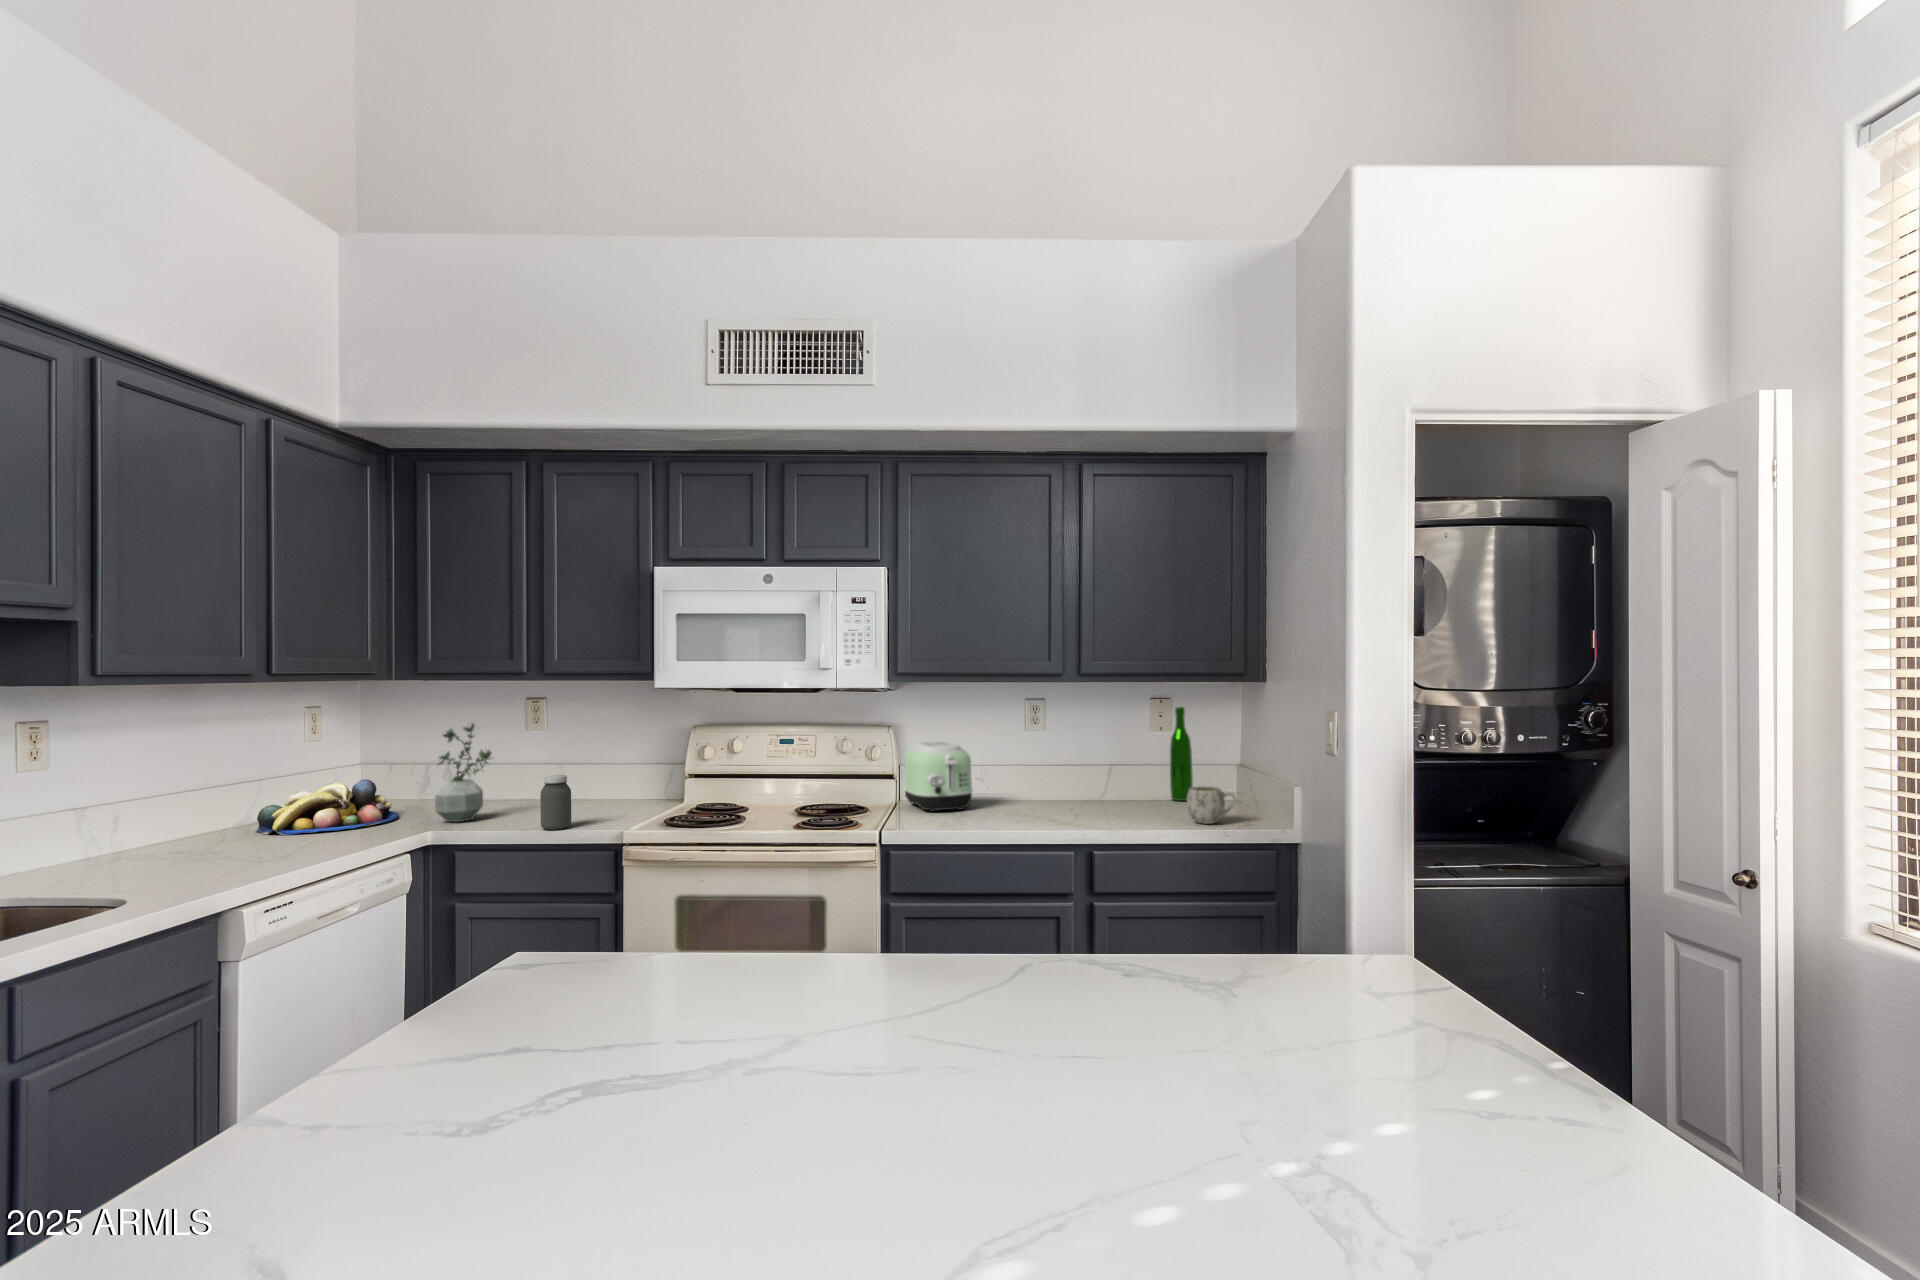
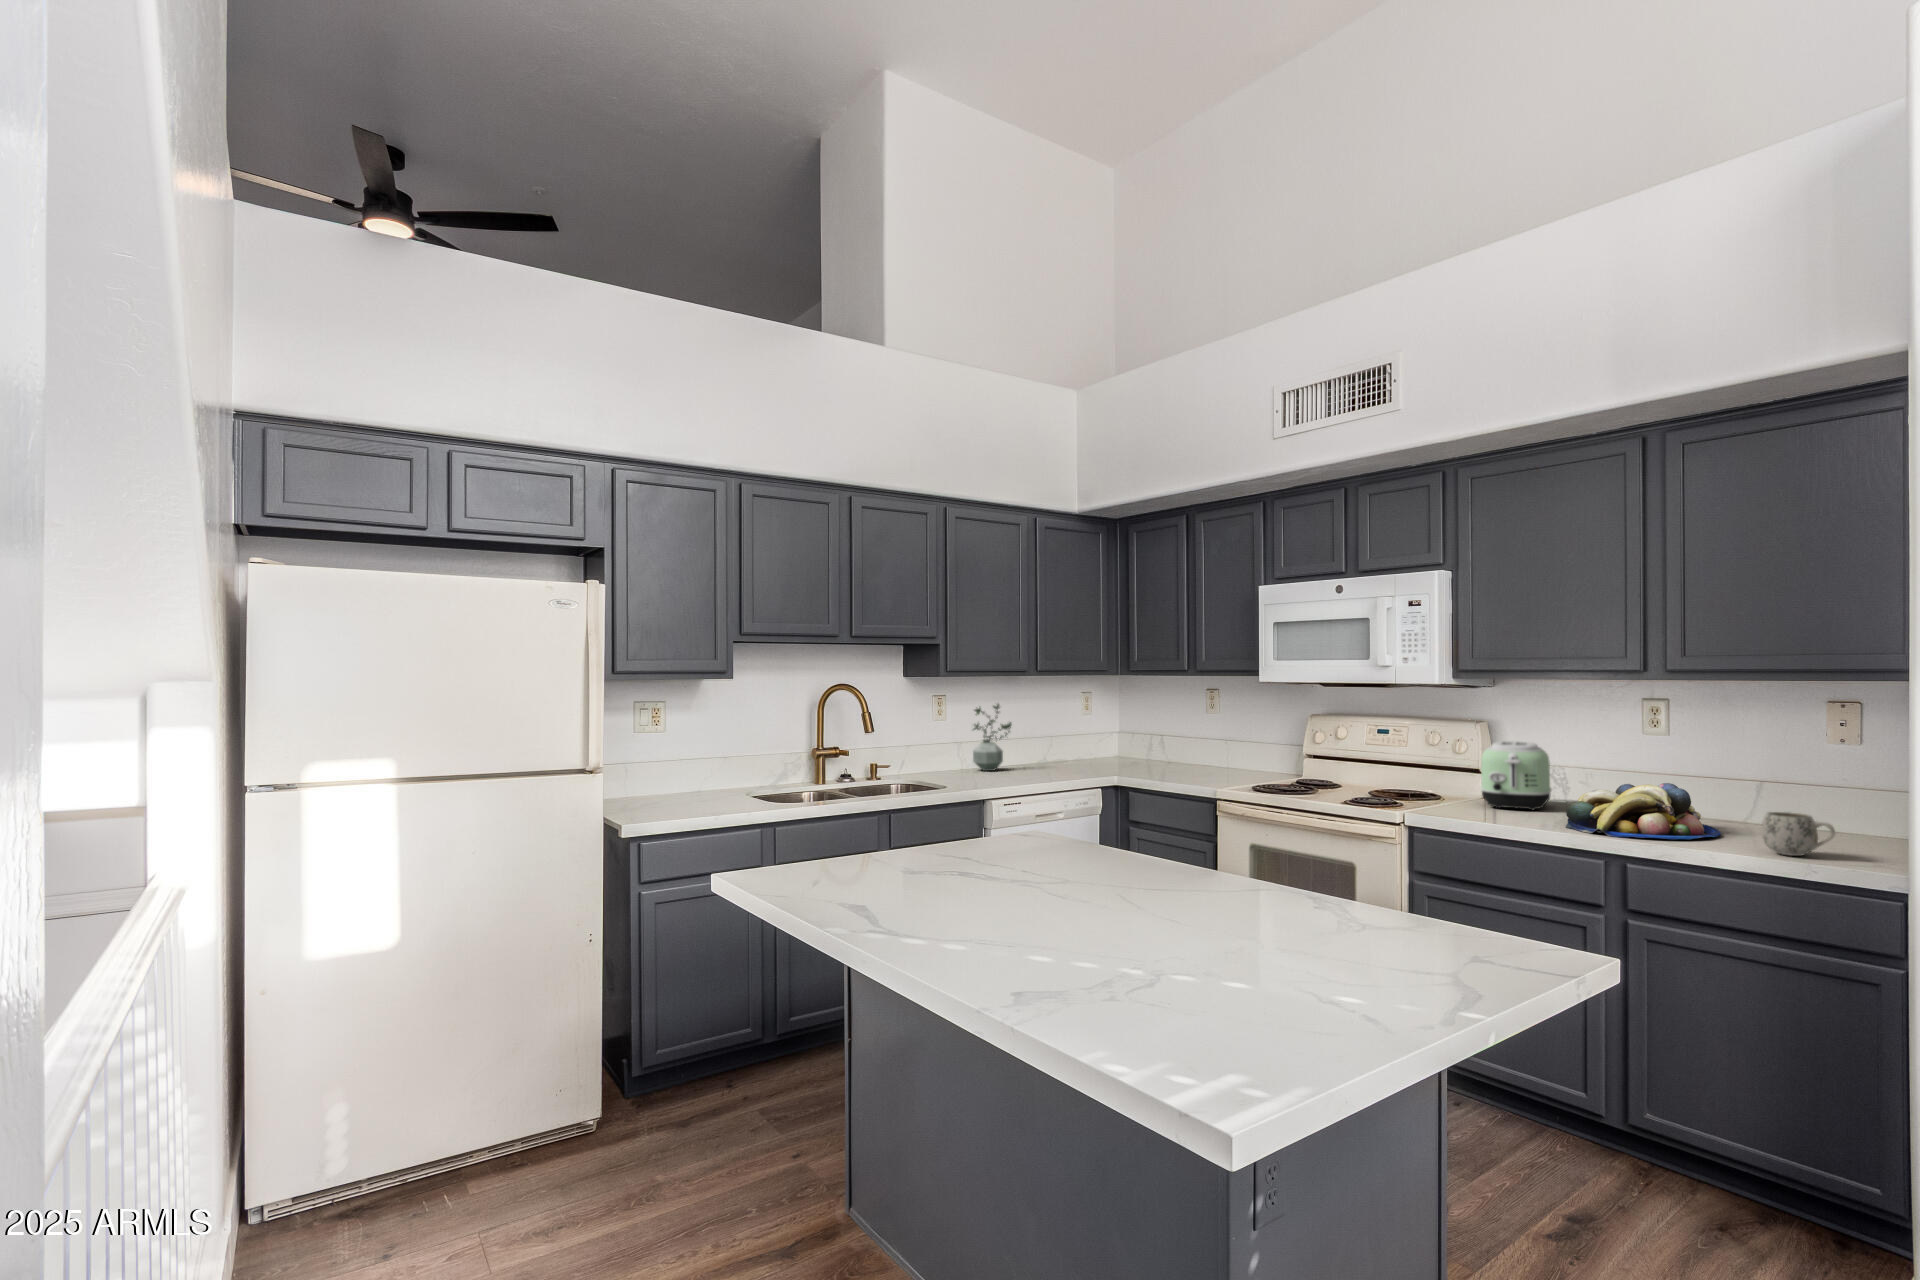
wine bottle: present [1170,707,1193,801] -> none [1825,721,1862,838]
potted plant: present [435,723,491,822] -> present [973,704,1012,771]
jar: present [540,775,571,830] -> none [1177,743,1198,783]
fruit bowl: present [256,779,398,835] -> present [1566,783,1721,840]

